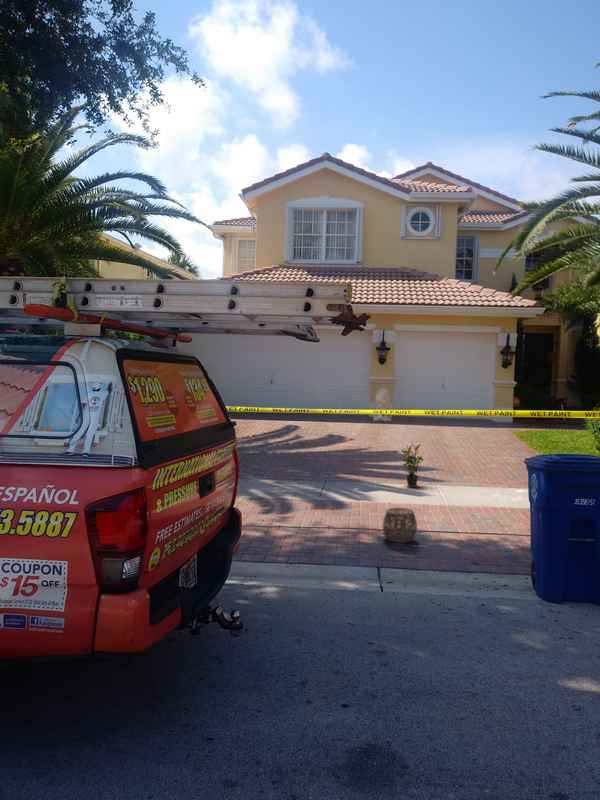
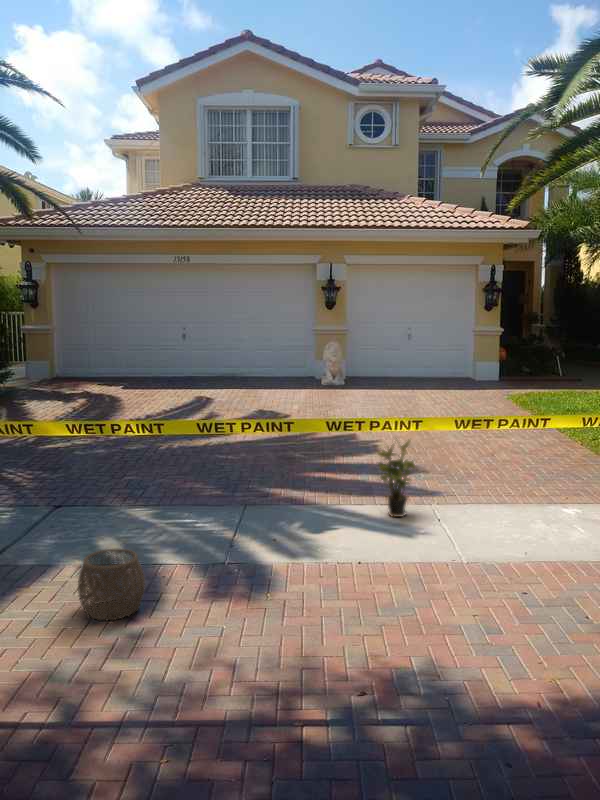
woven basket: present [383,508,417,543] -> present [78,549,145,620]

